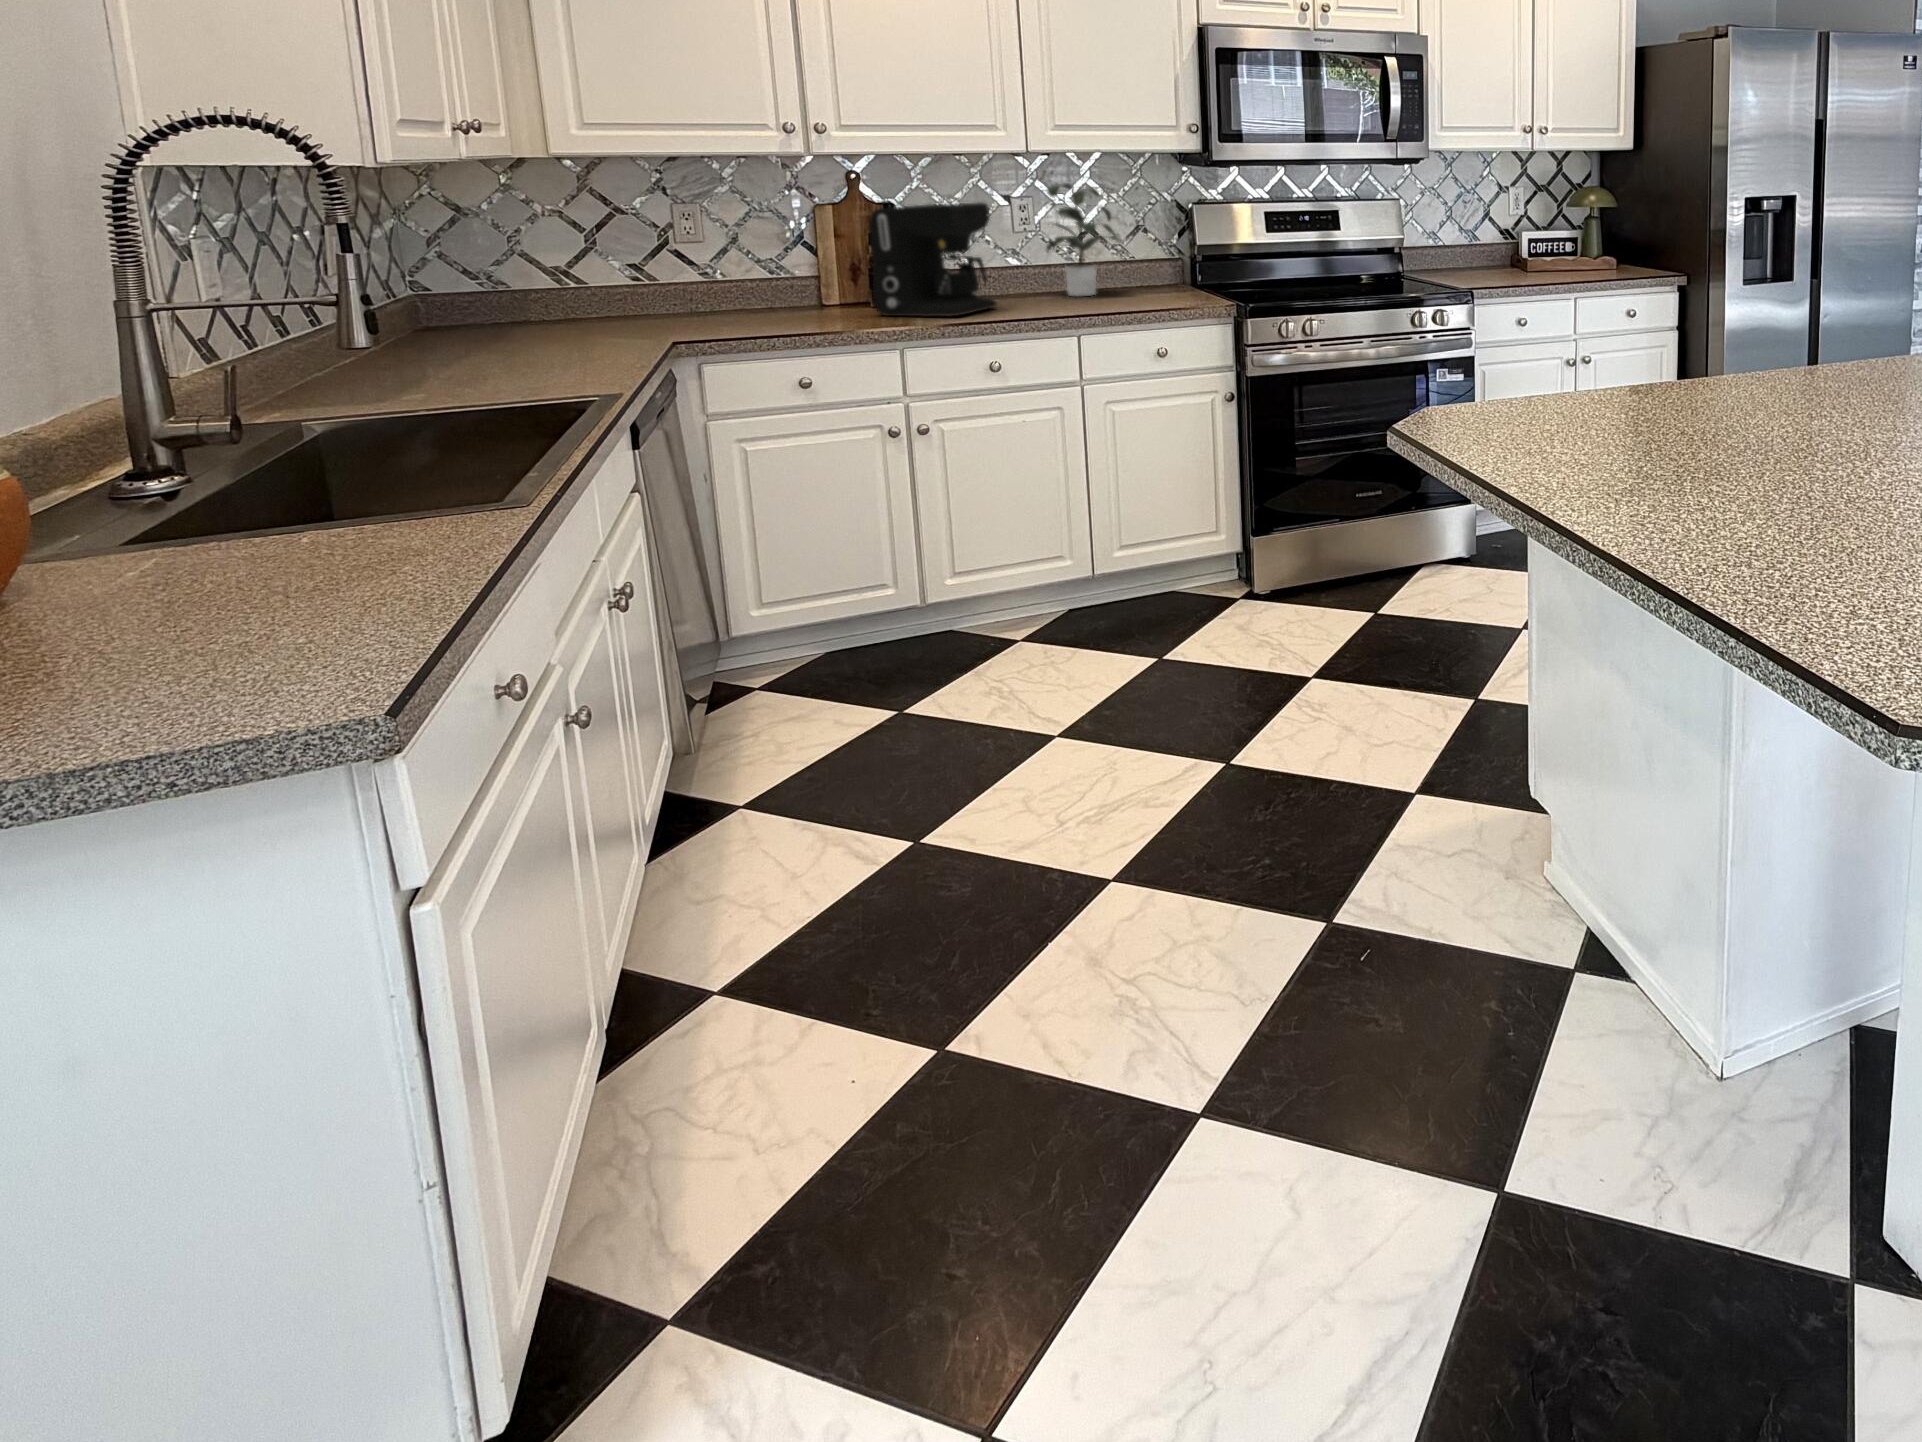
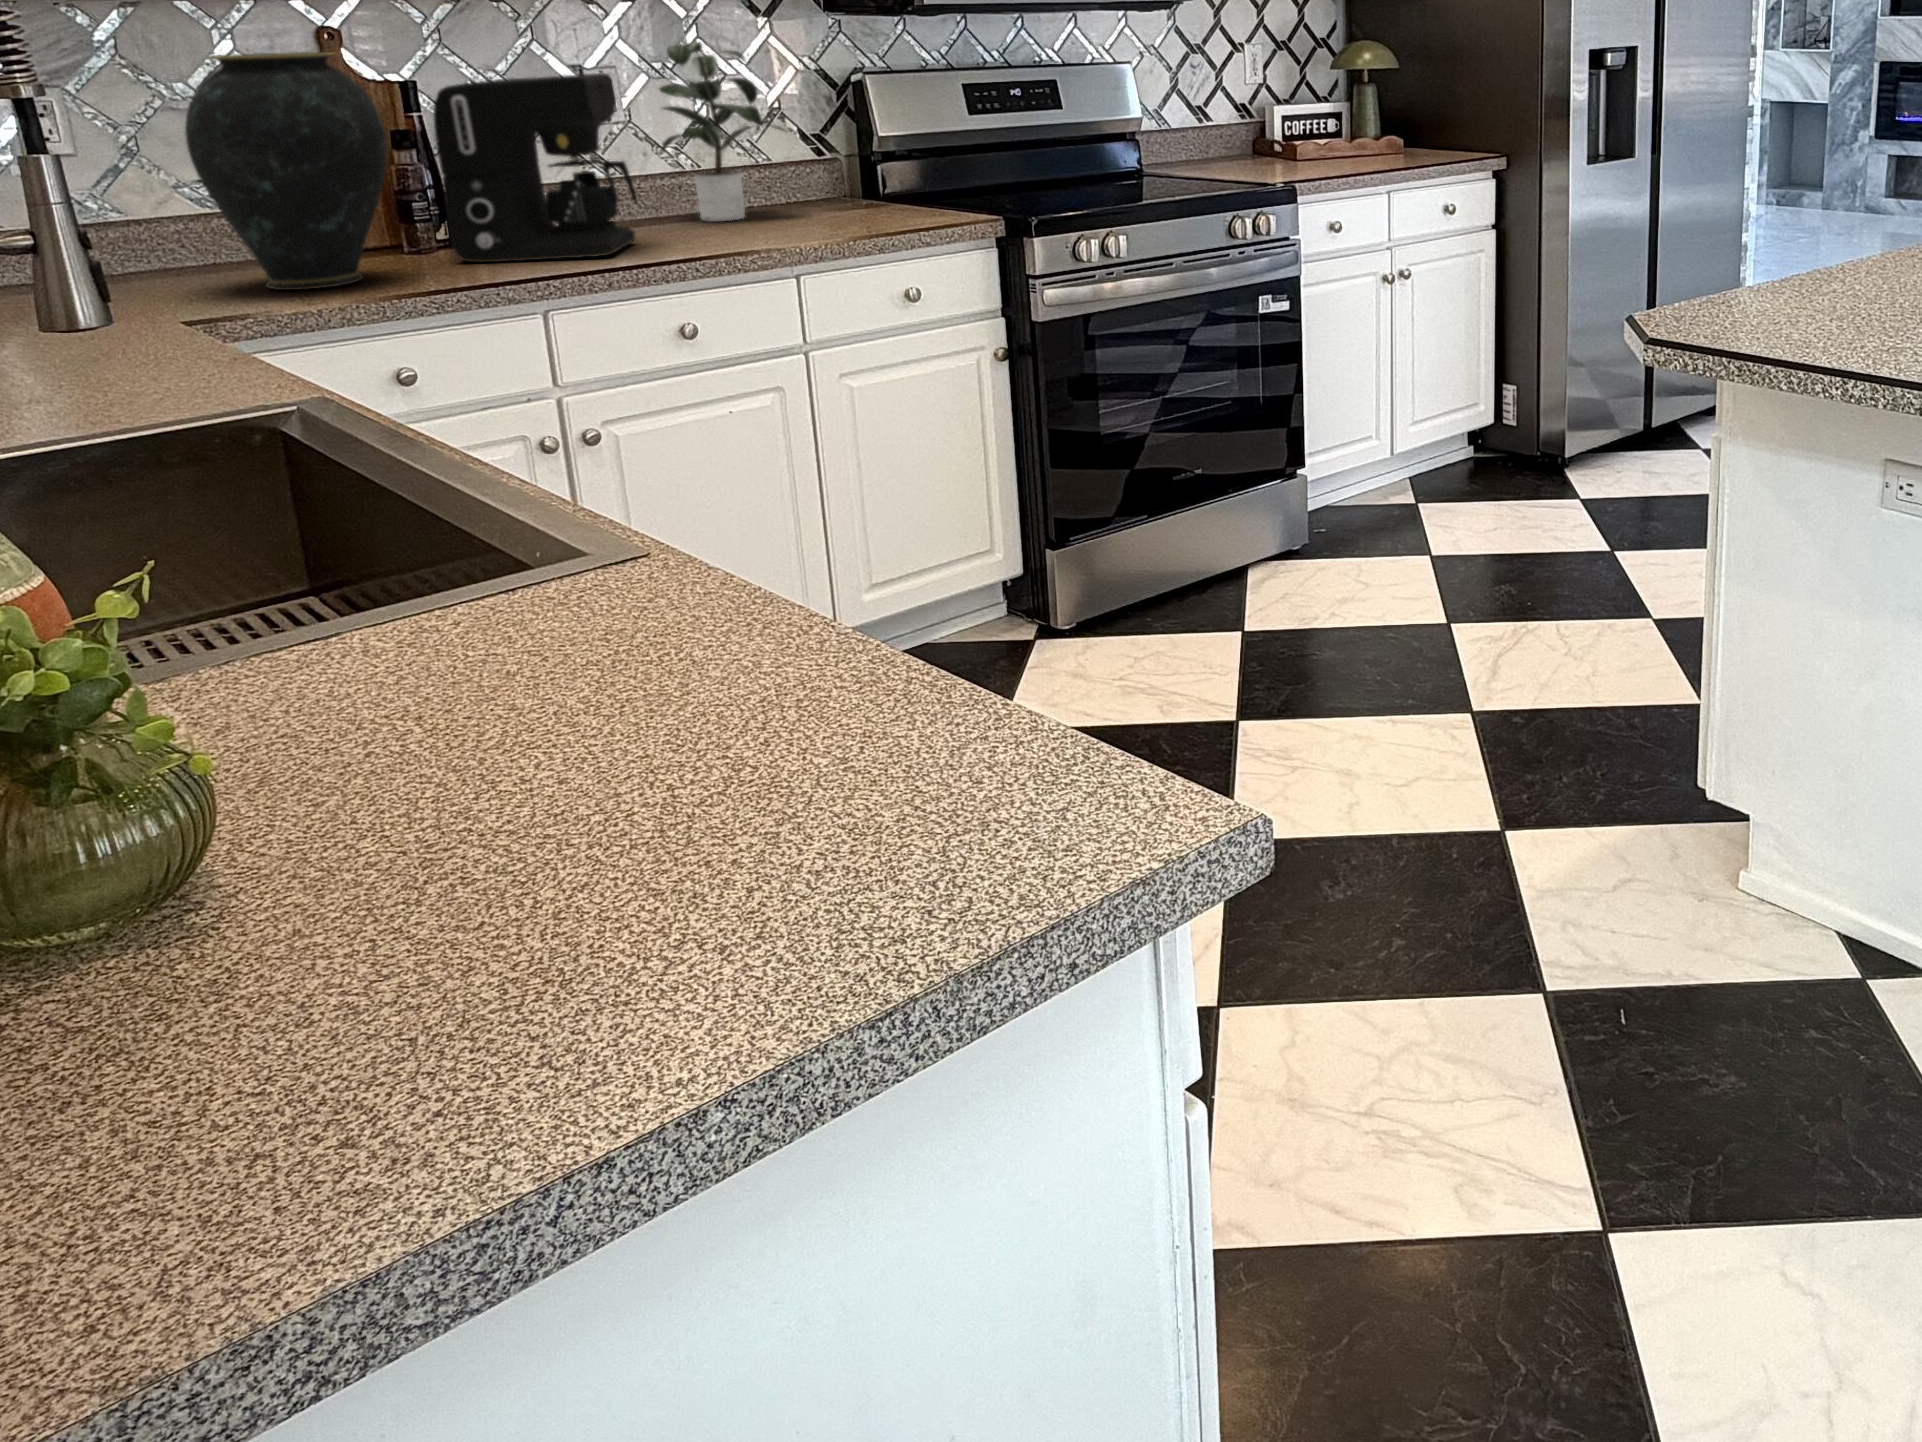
vase: none [712,188,829,327] -> present [185,52,387,290]

